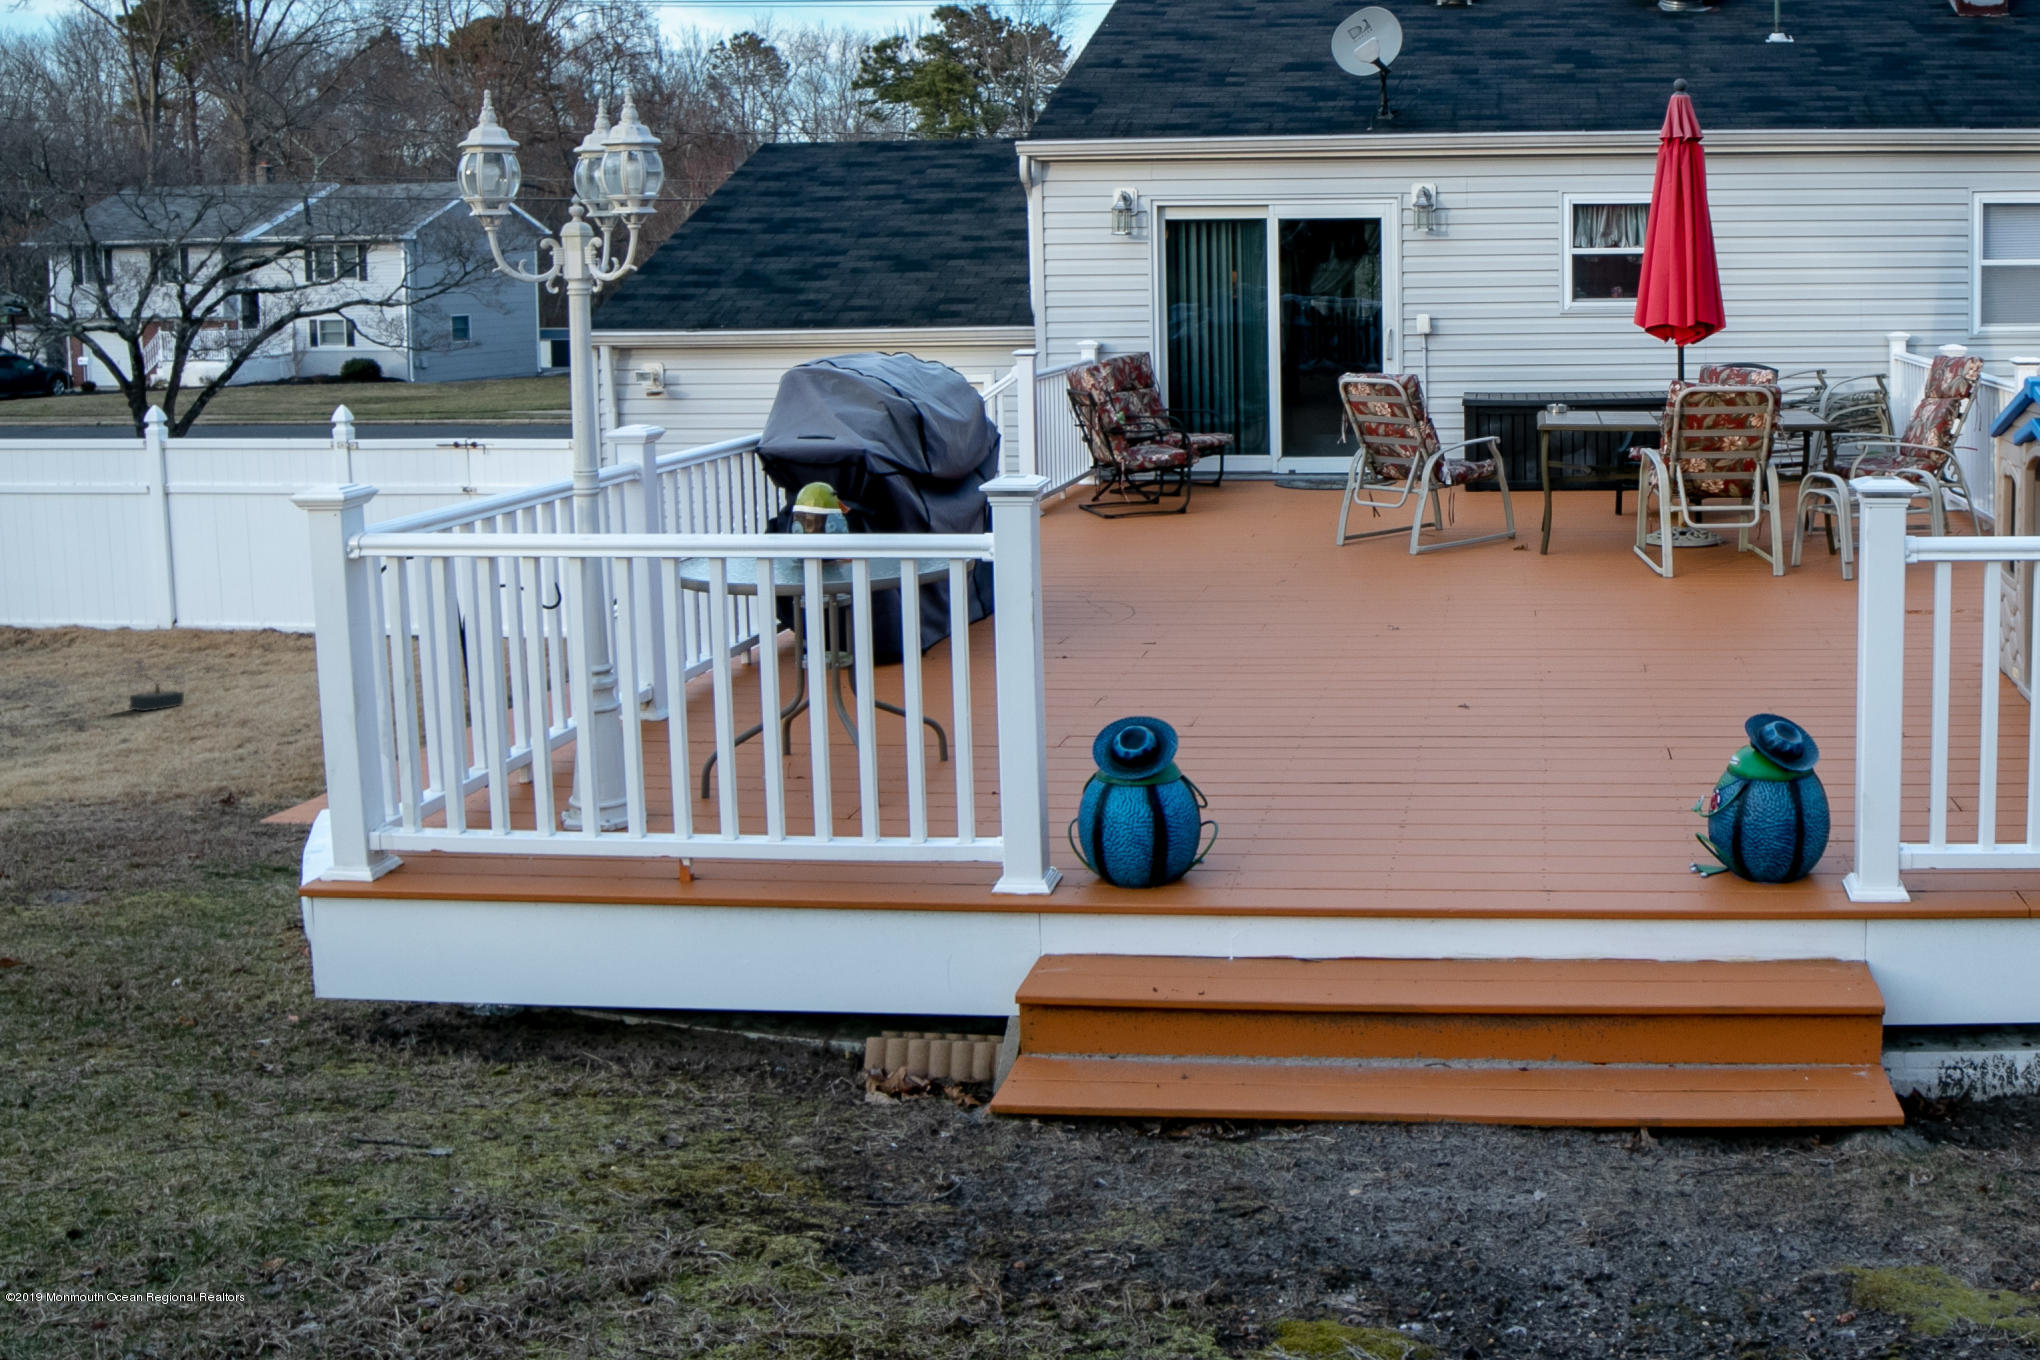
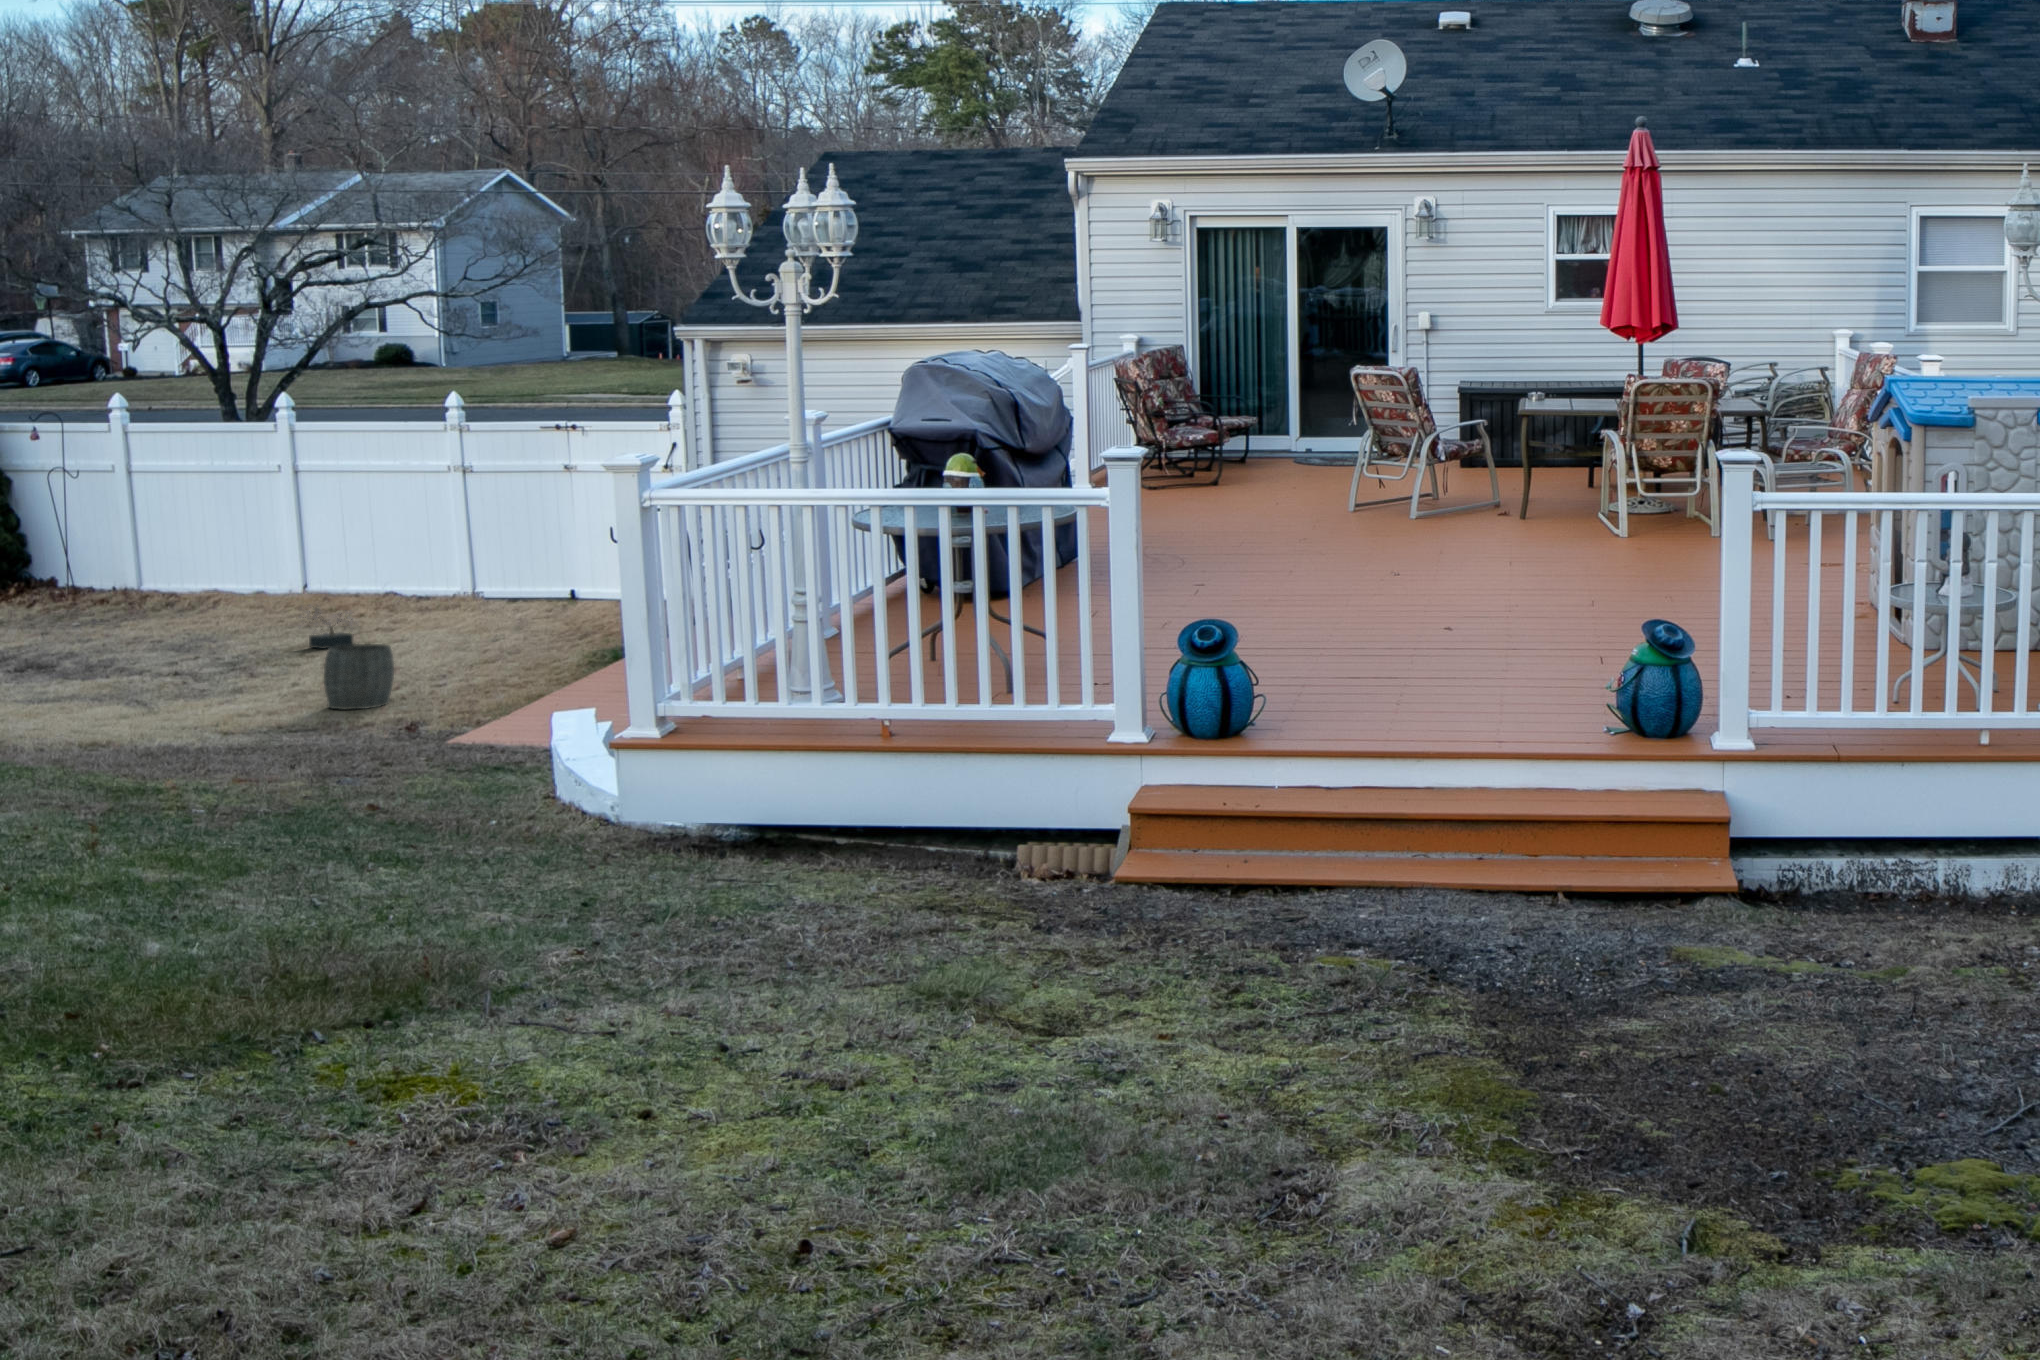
woven basket: none [98,714,188,796] -> present [324,644,394,710]

